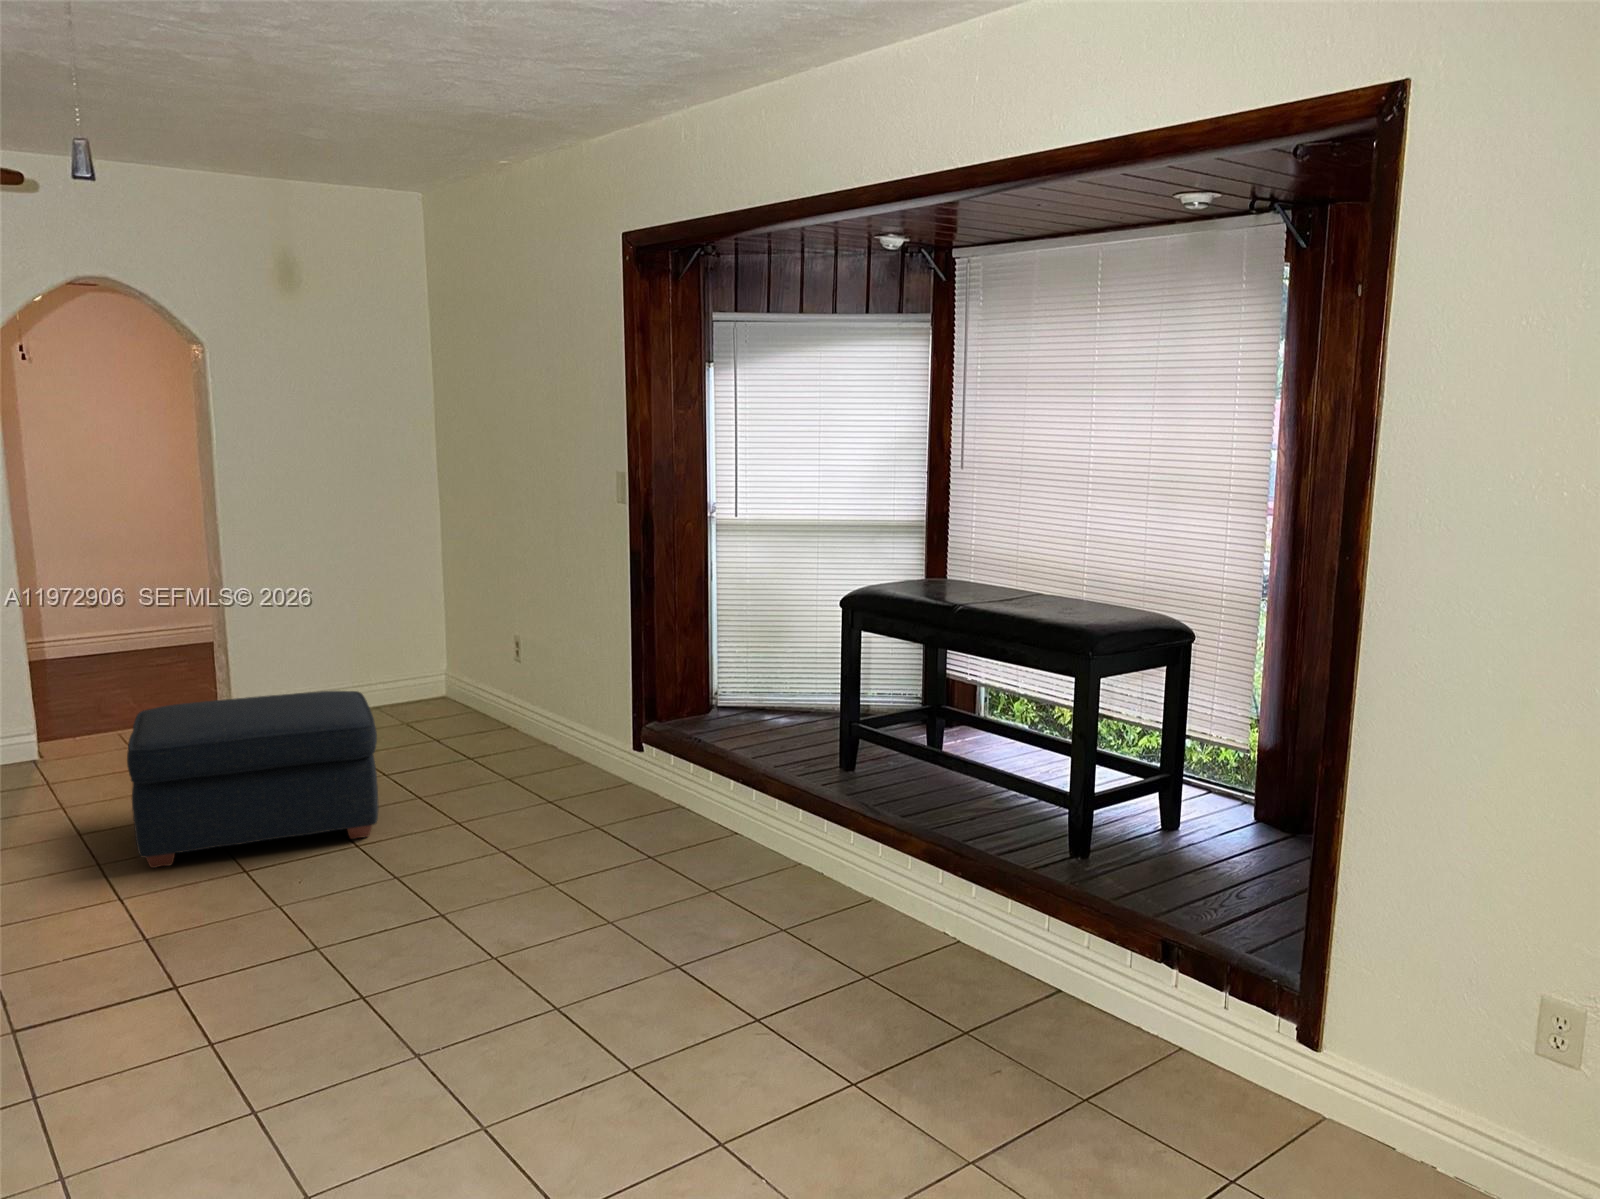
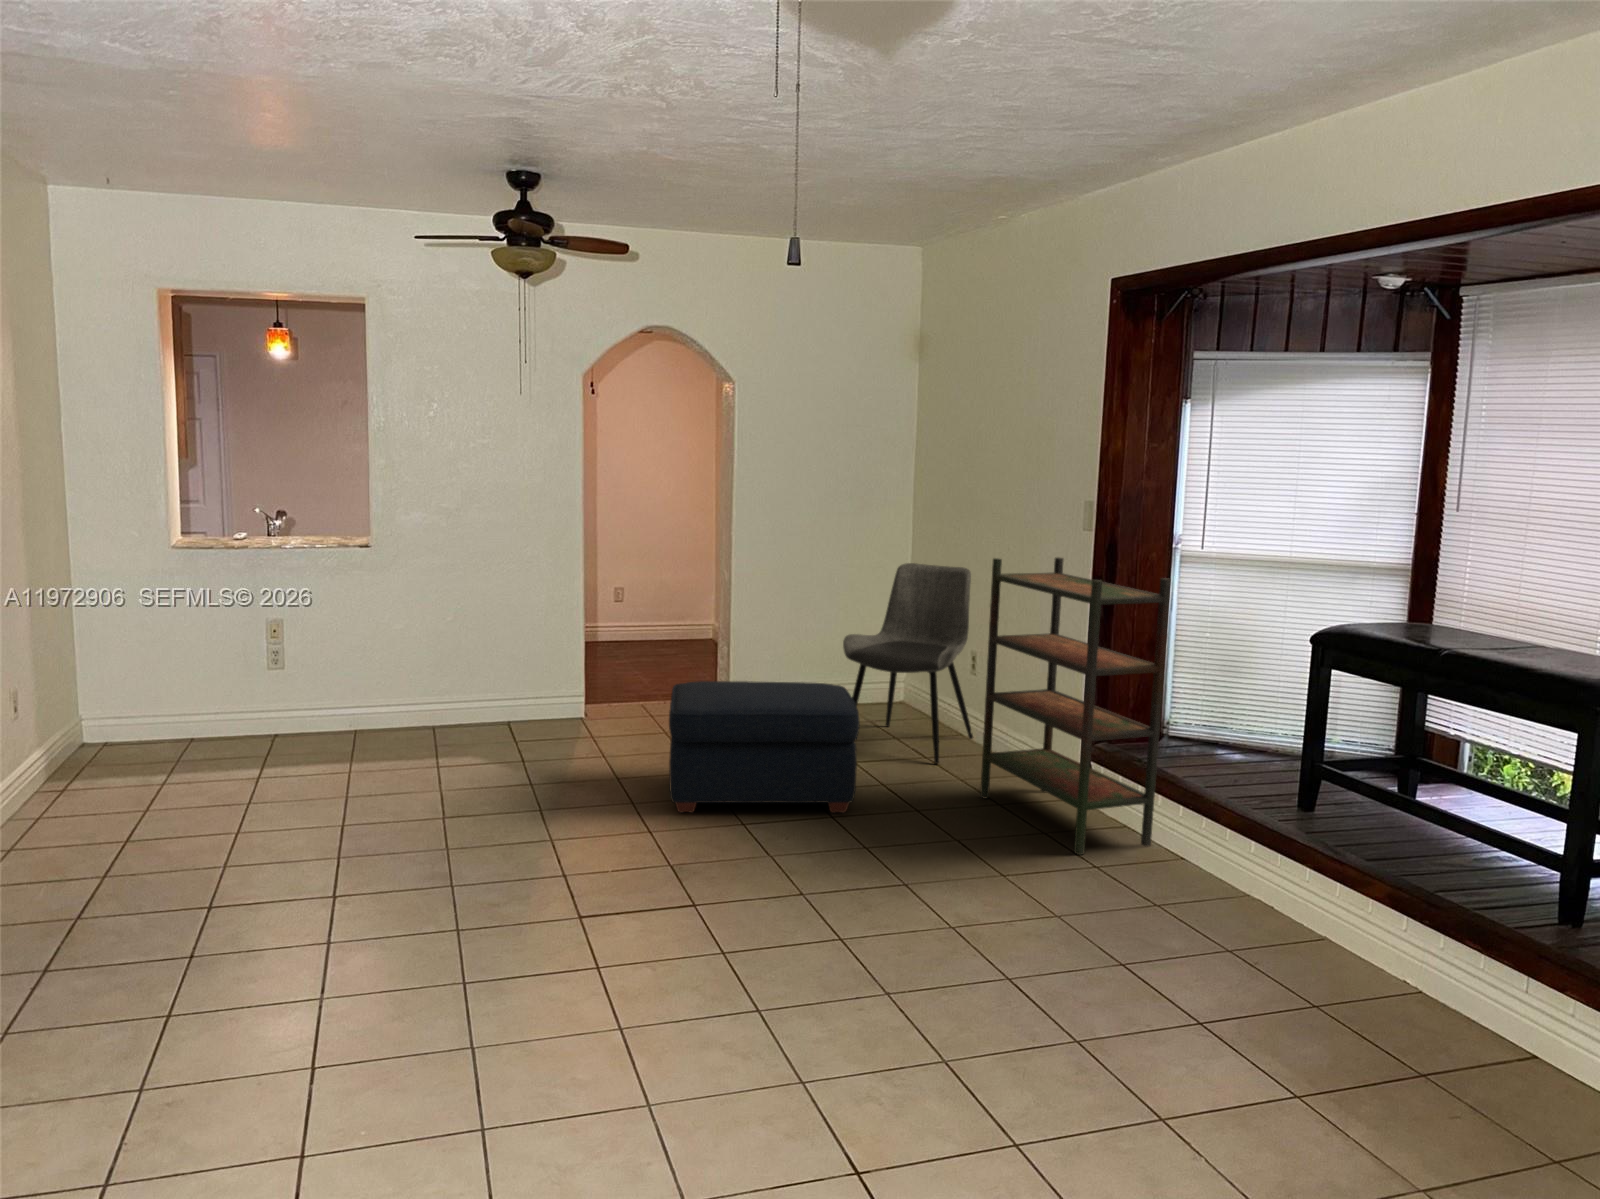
bookshelf: none [519,532,704,848] -> present [980,557,1171,855]
dining chair: none [361,545,521,763] -> present [843,563,973,764]

